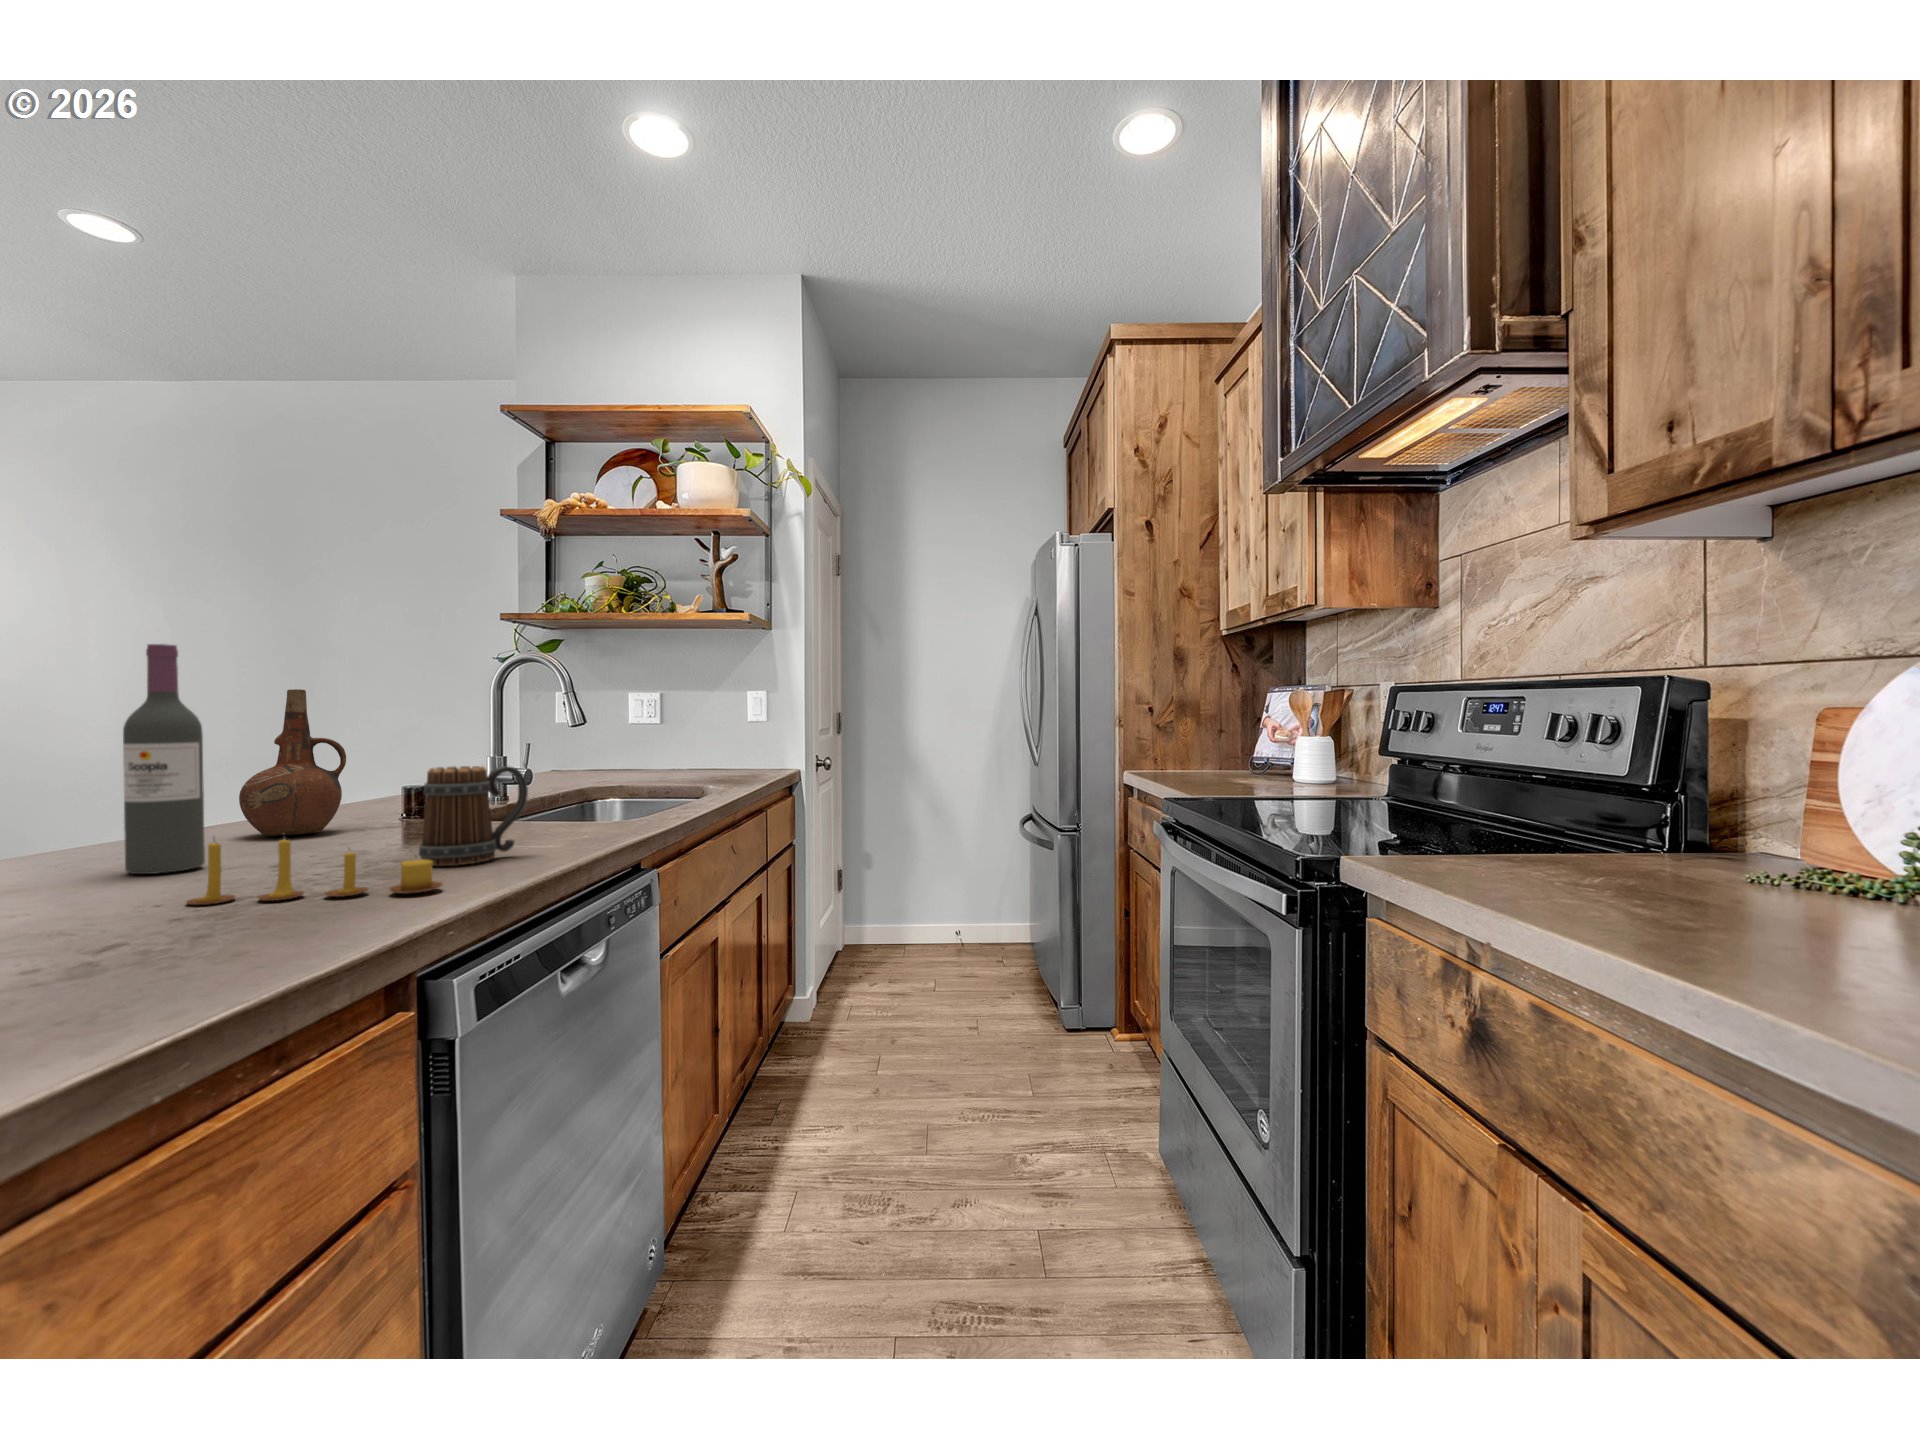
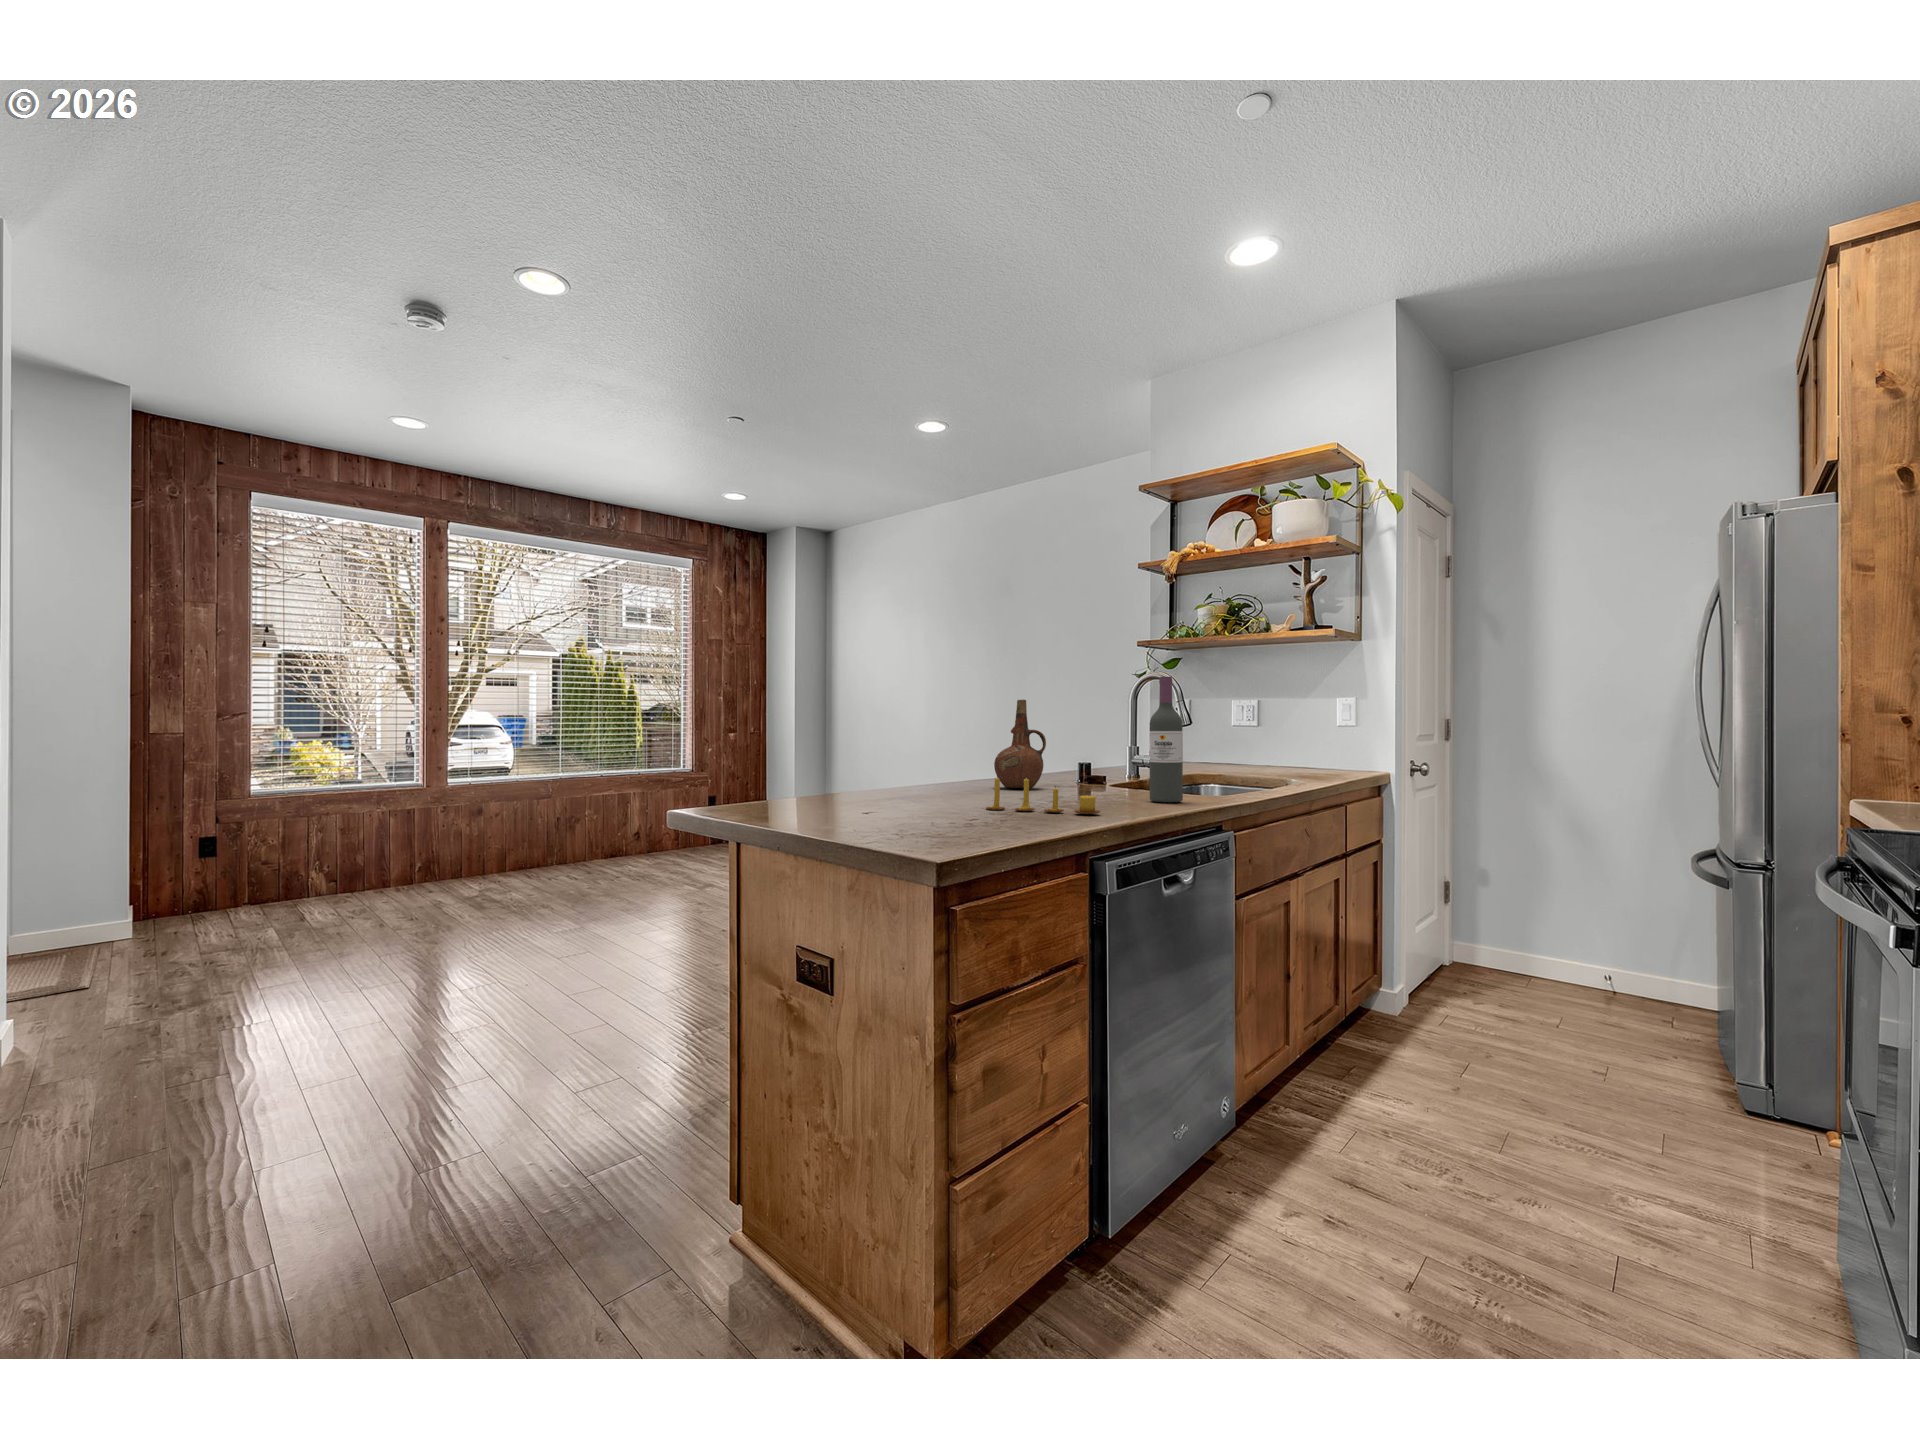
wine bottle: present [123,644,205,874] -> present [1150,677,1183,802]
mug: present [419,766,528,866] -> none [1087,746,1148,807]

